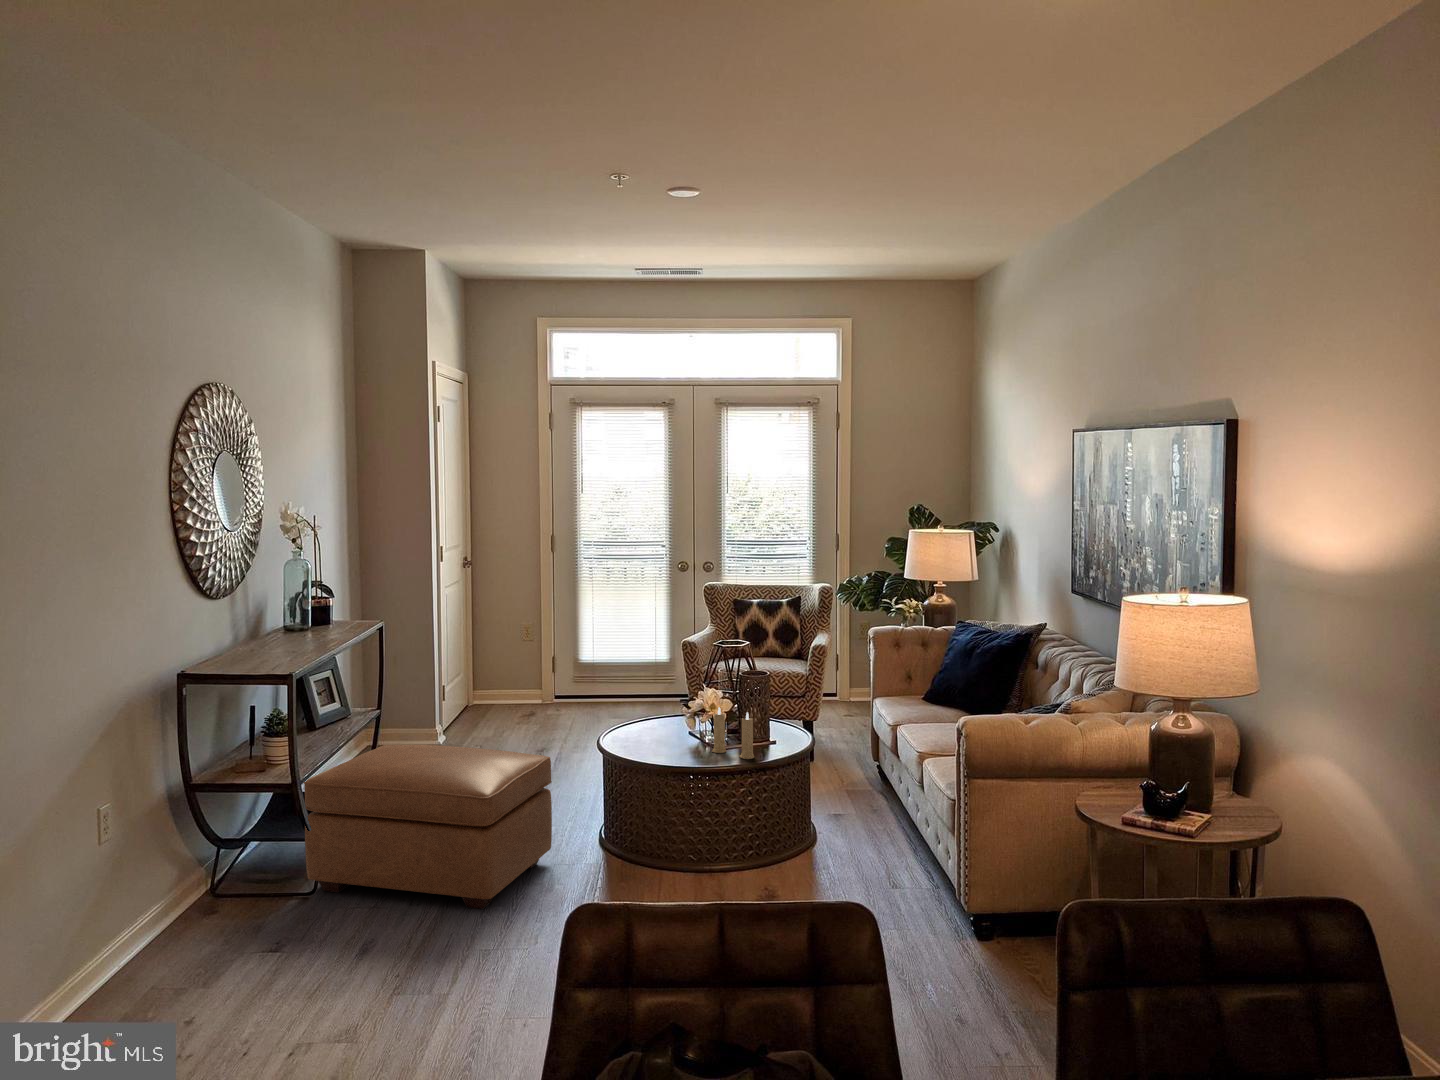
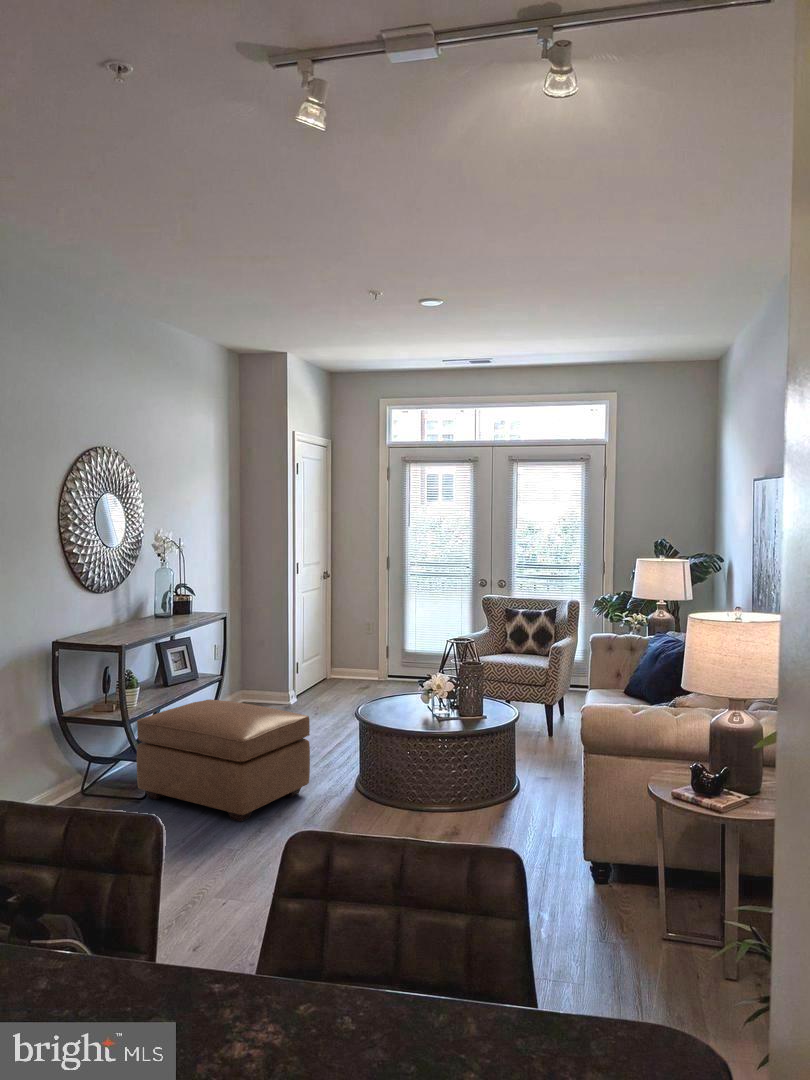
candle: present [712,707,754,759] -> none [430,687,459,729]

